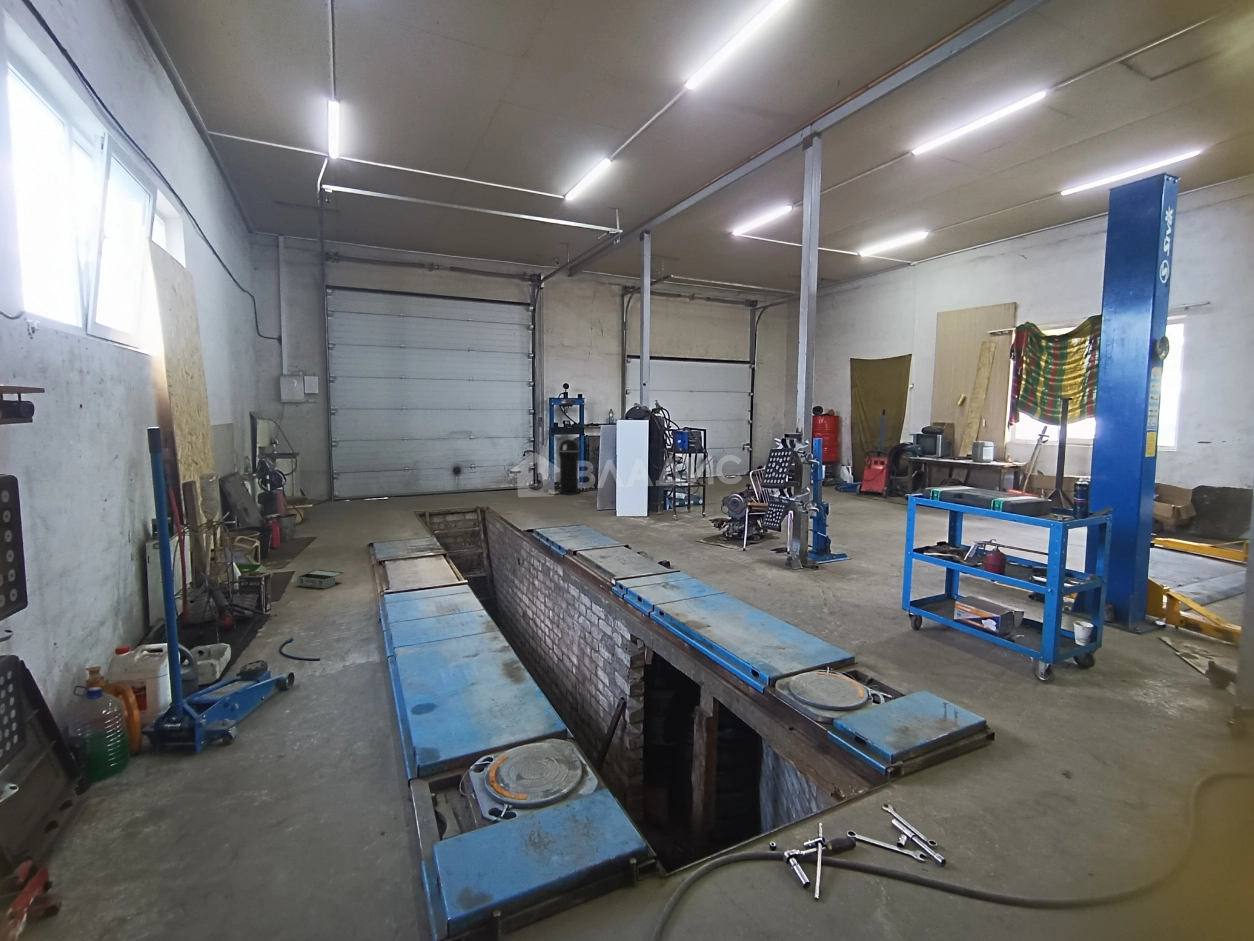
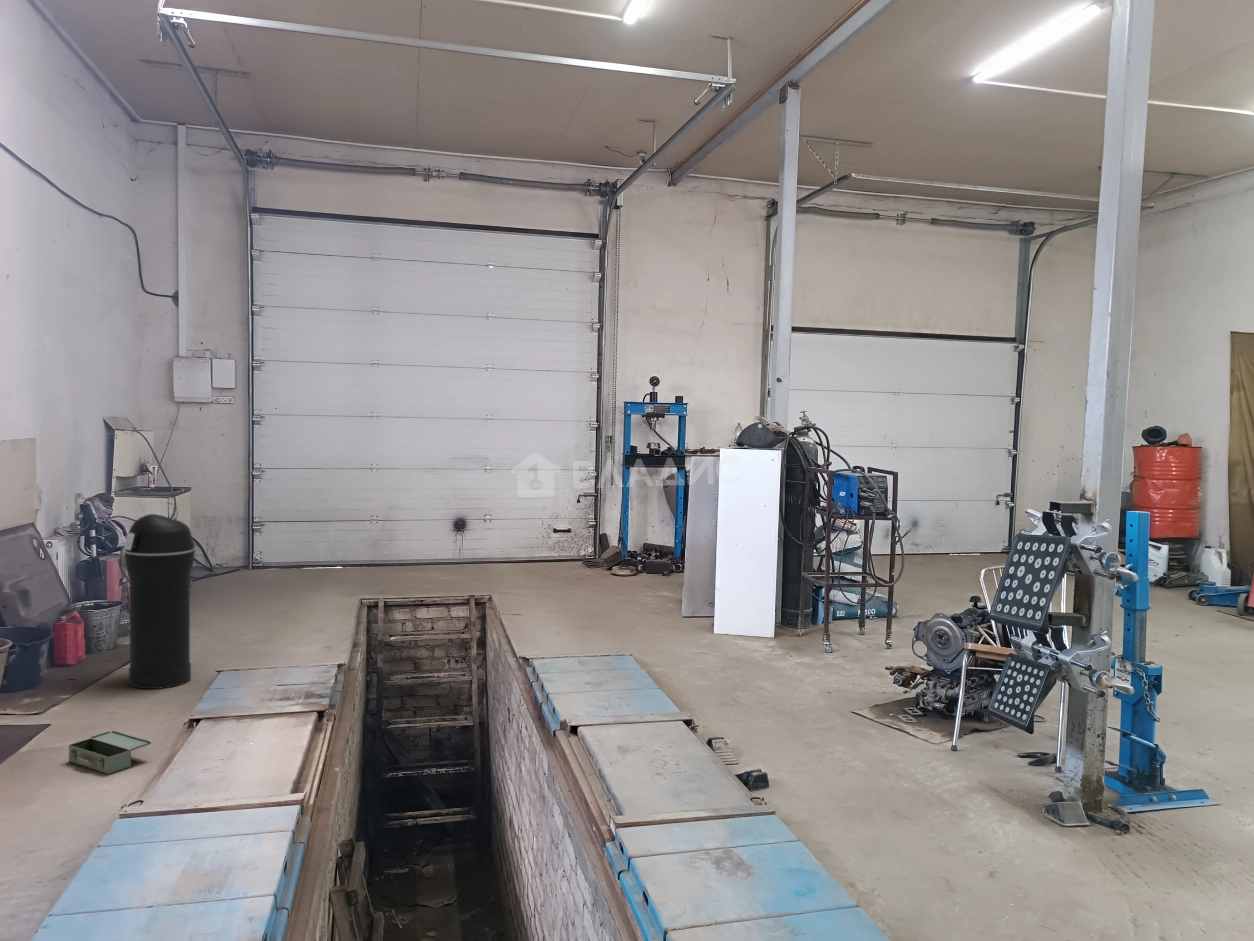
trash can: present [559,439,579,495] -> present [124,514,195,689]

